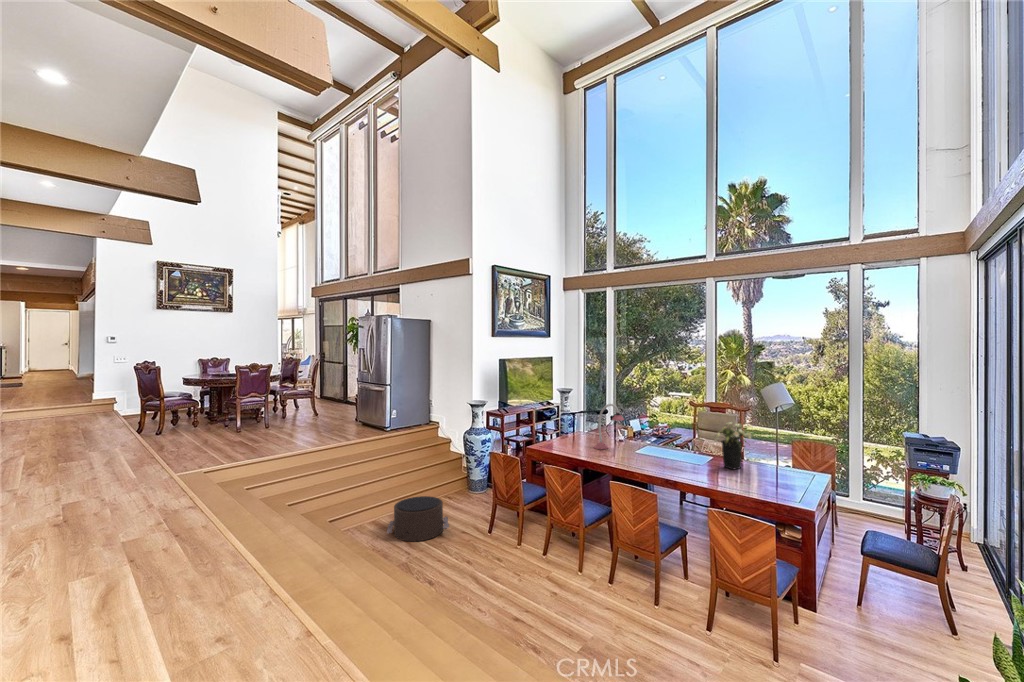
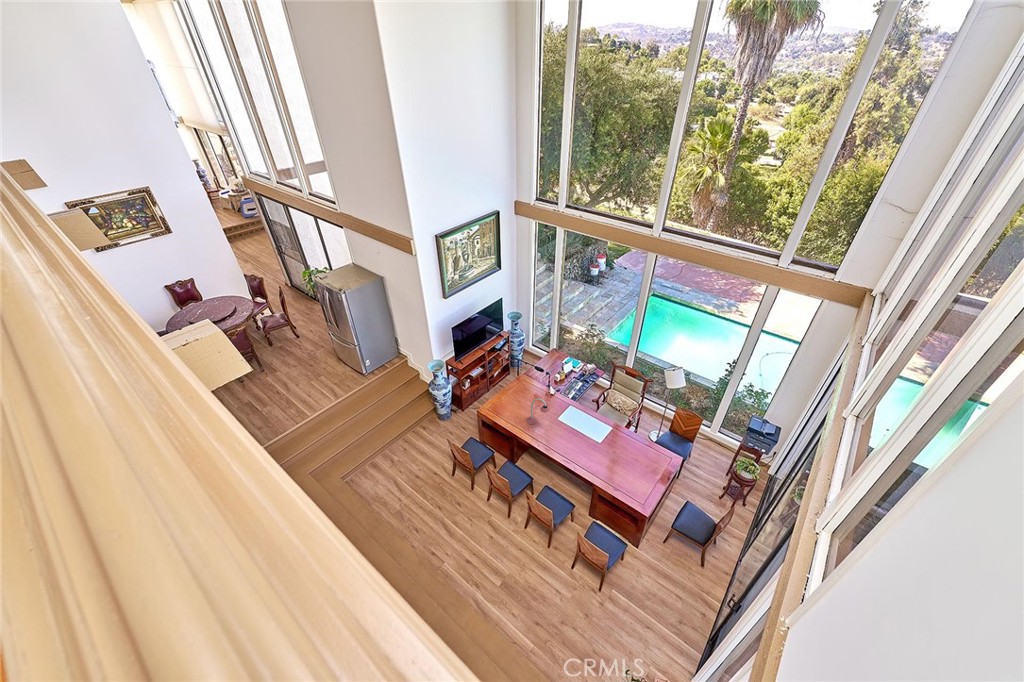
flower arrangement: present [715,423,751,469] -> none [604,436,632,466]
pouf: present [387,496,449,541] -> none [382,448,424,487]

